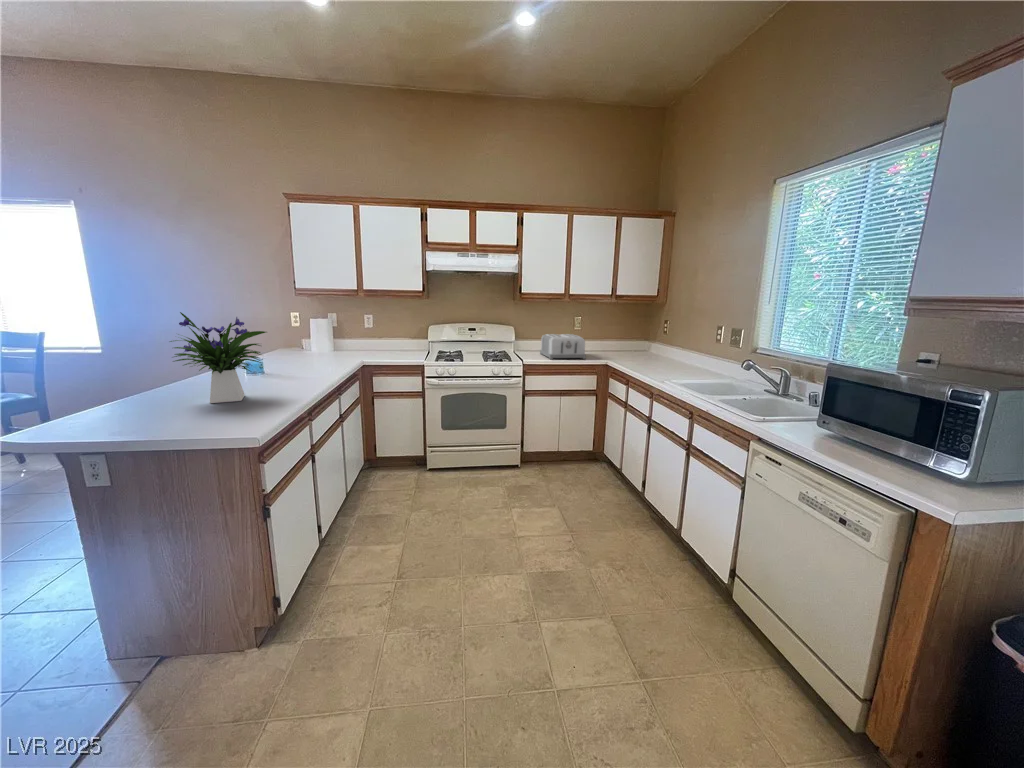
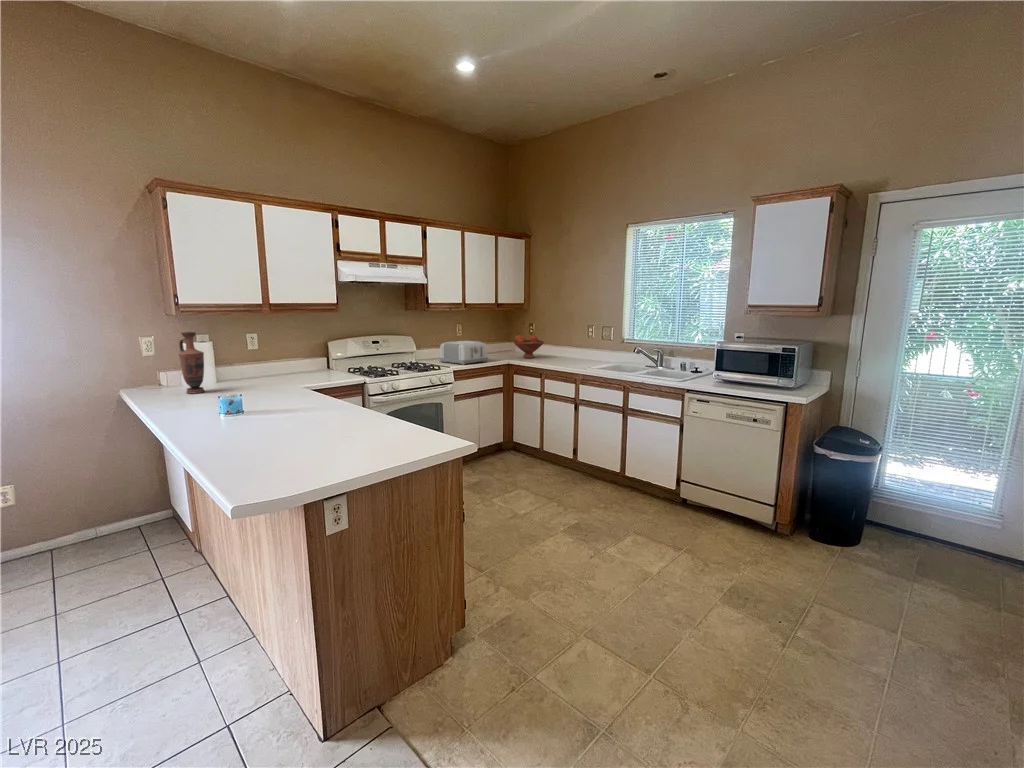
vase: none [292,309,310,356] -> present [179,331,204,394]
flower arrangement: present [170,312,266,403] -> none [244,335,355,440]
fruit bowl: none [629,333,667,361] -> present [514,335,544,358]

